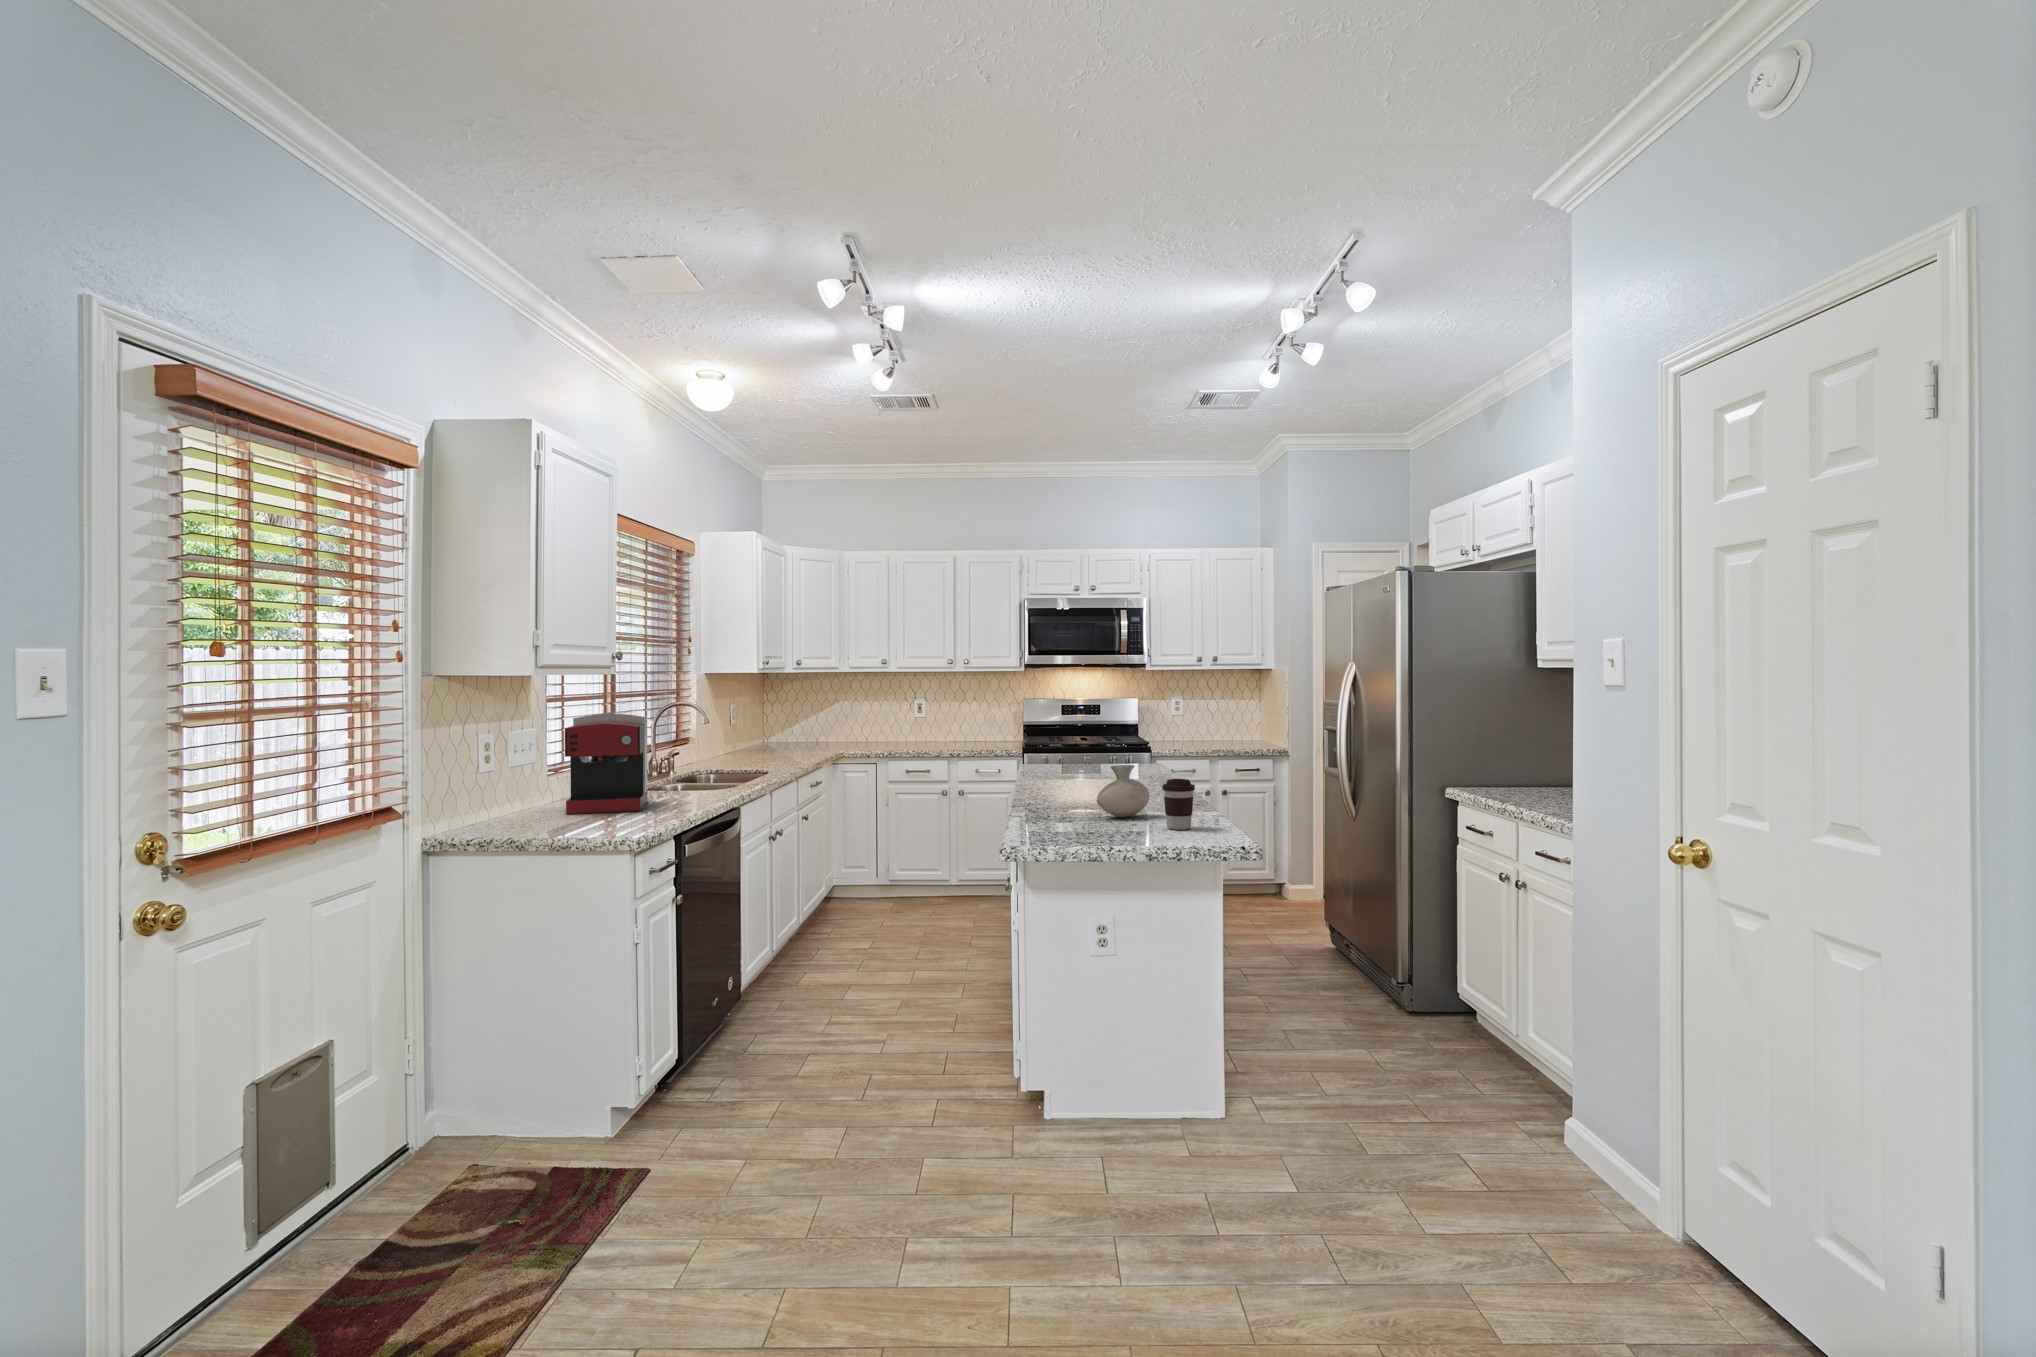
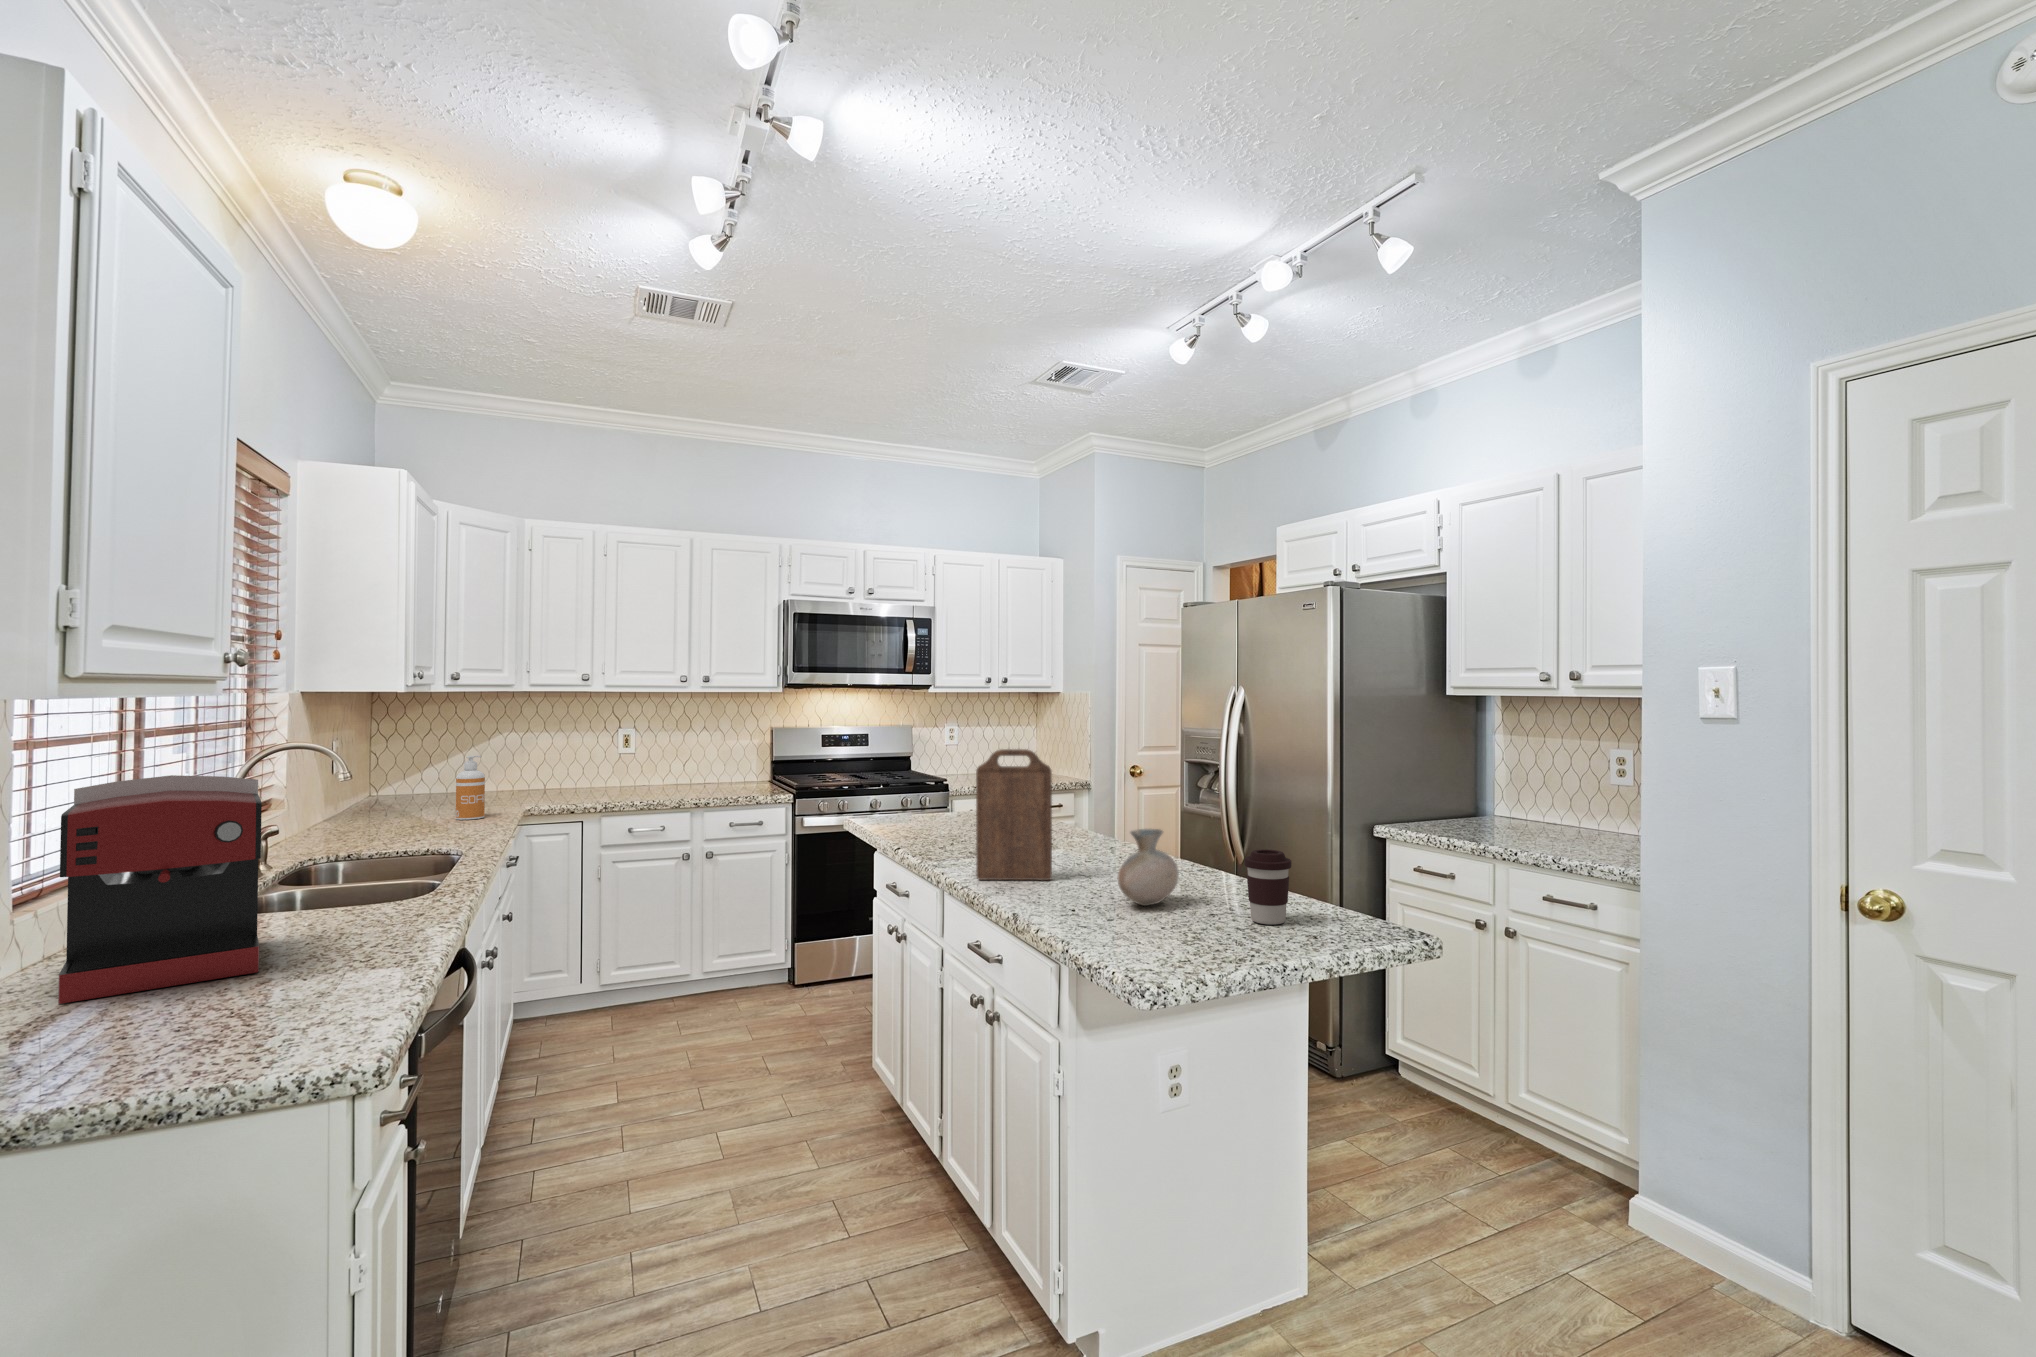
cutting board: none [1044,710,1094,804] -> present [976,749,1052,880]
soap dispenser: none [794,715,812,758] -> present [456,756,485,820]

